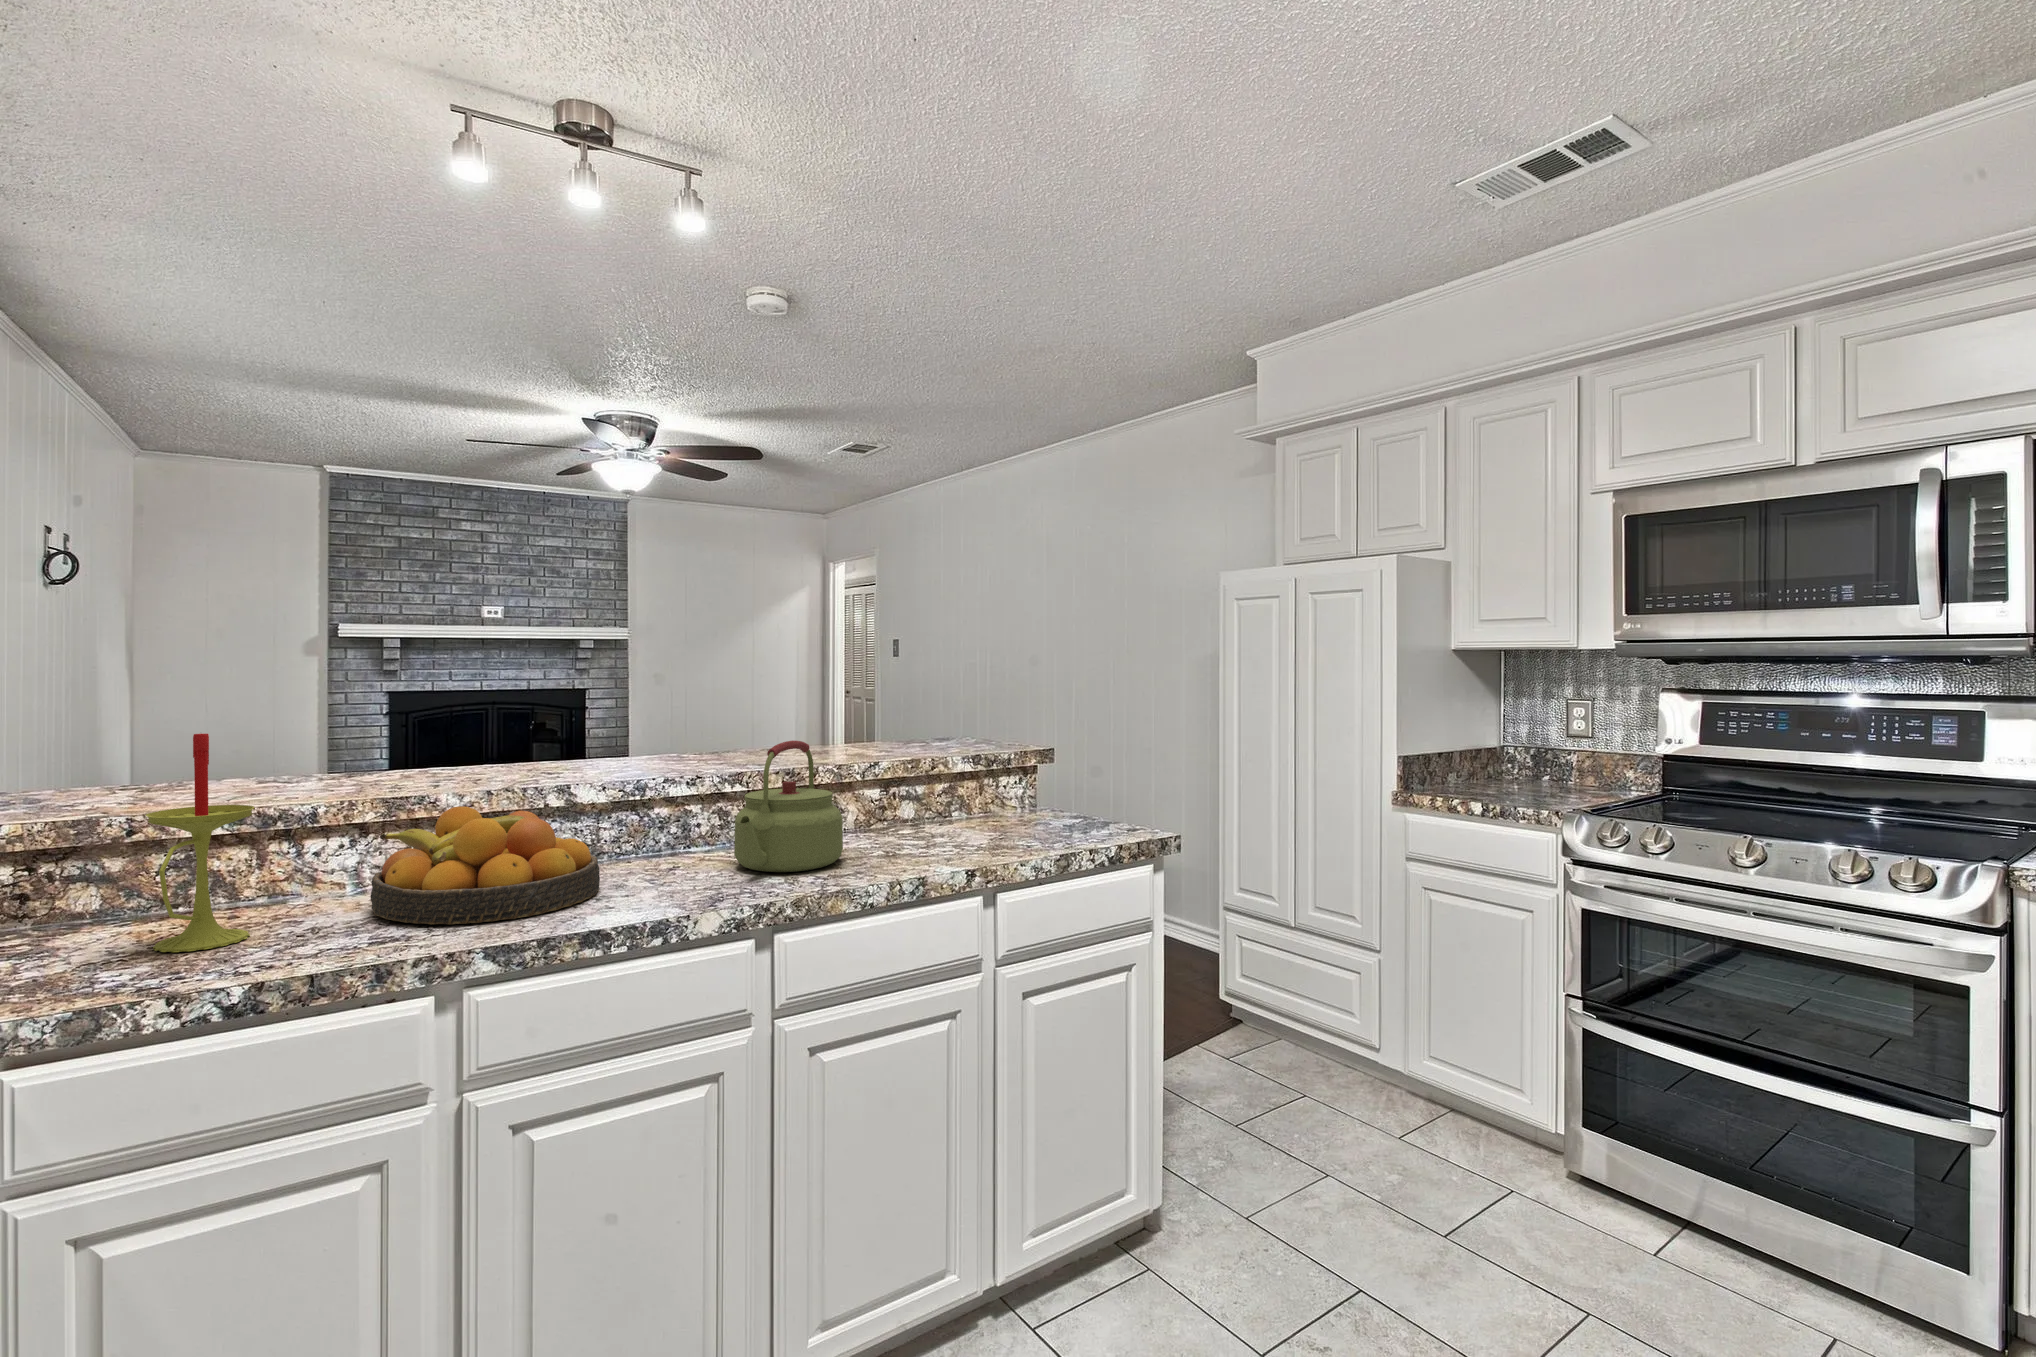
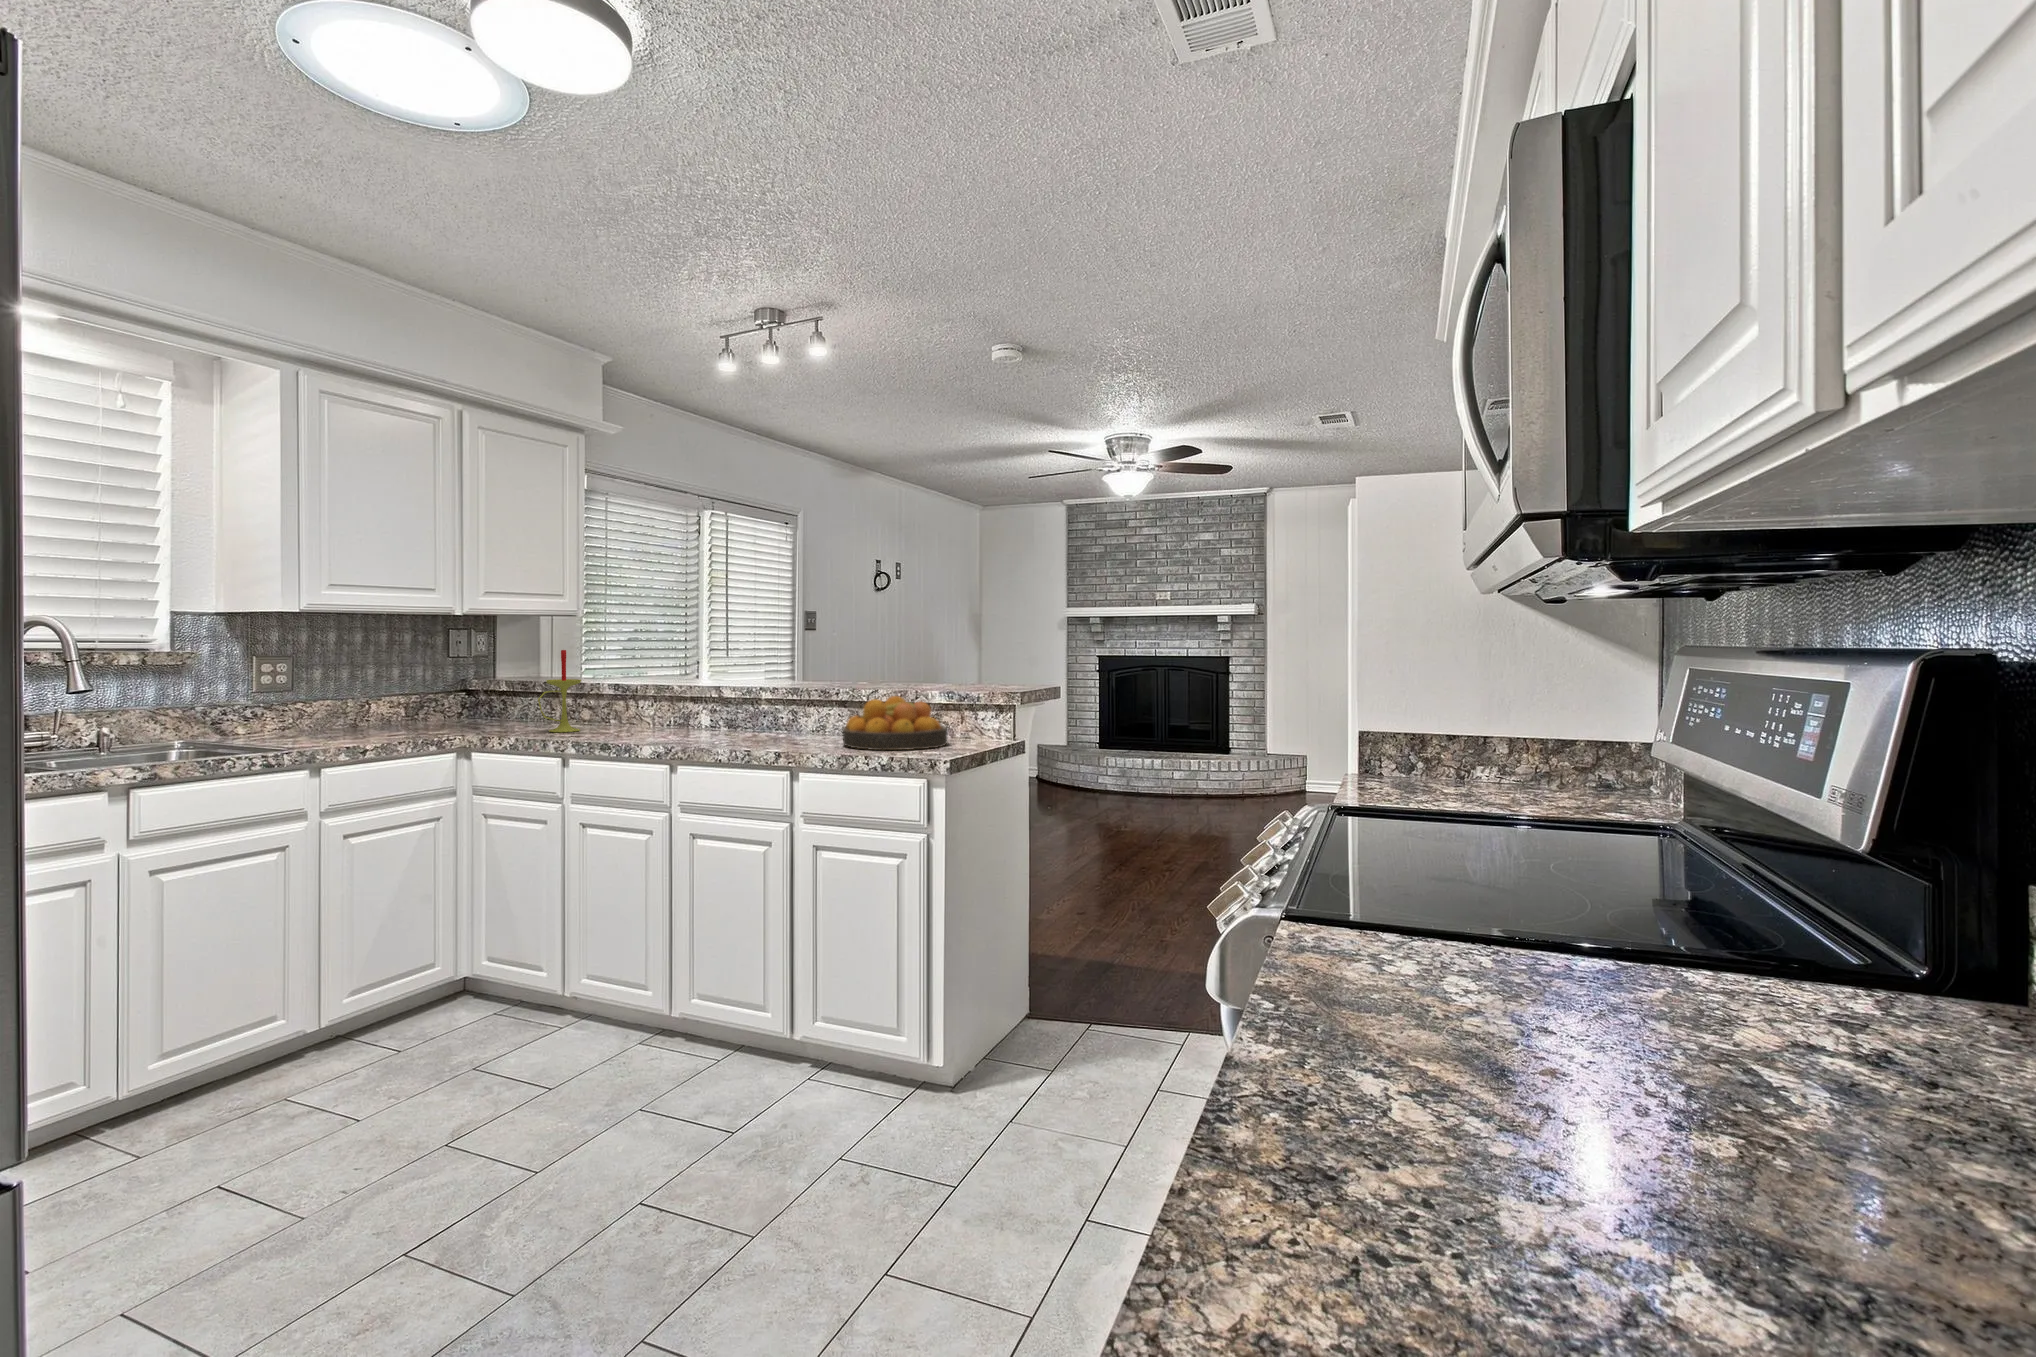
kettle: present [734,741,843,872] -> none [711,669,794,742]
fruit bowl: present [370,806,600,925] -> present [843,696,947,750]

